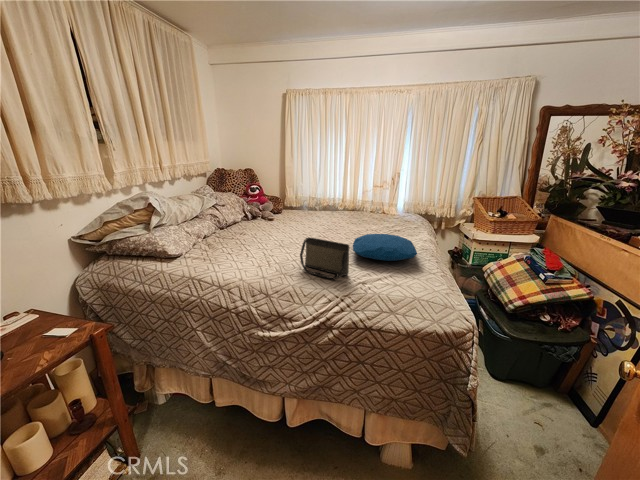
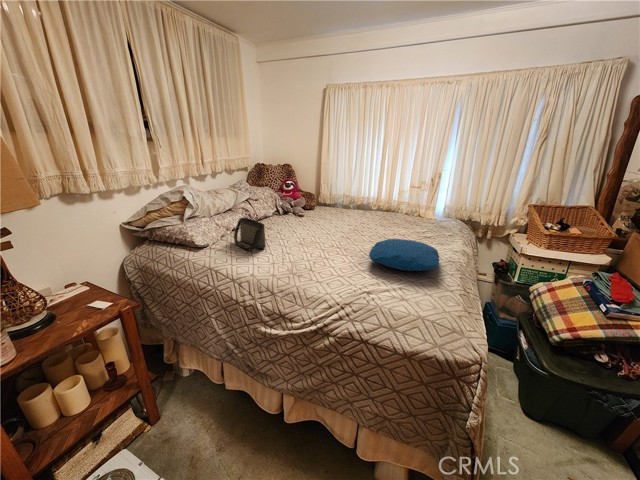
handbag: present [300,237,349,279] -> present [234,218,266,250]

